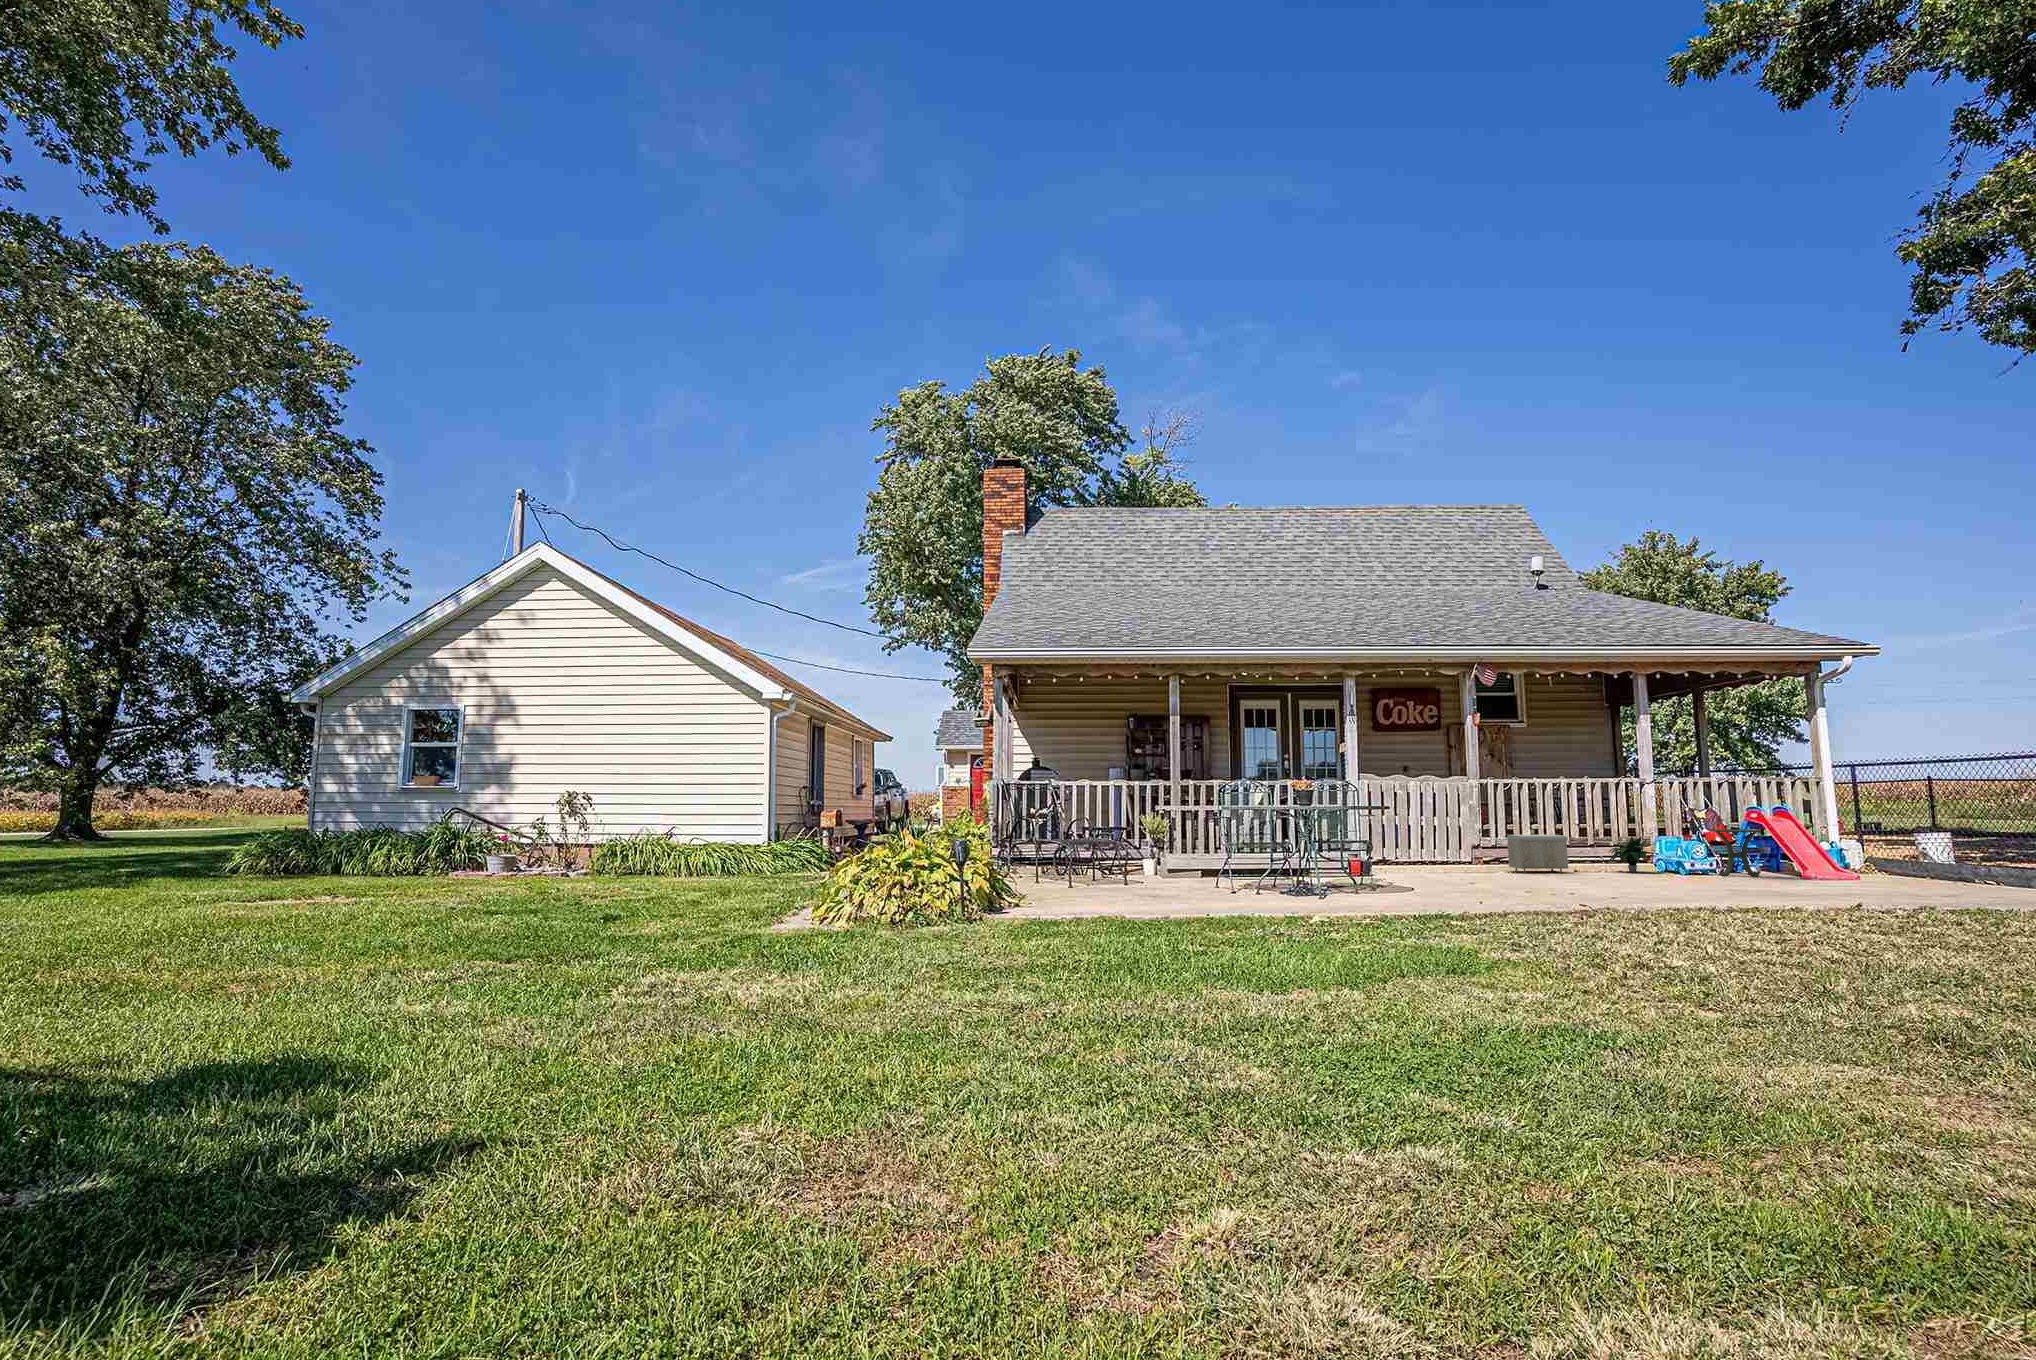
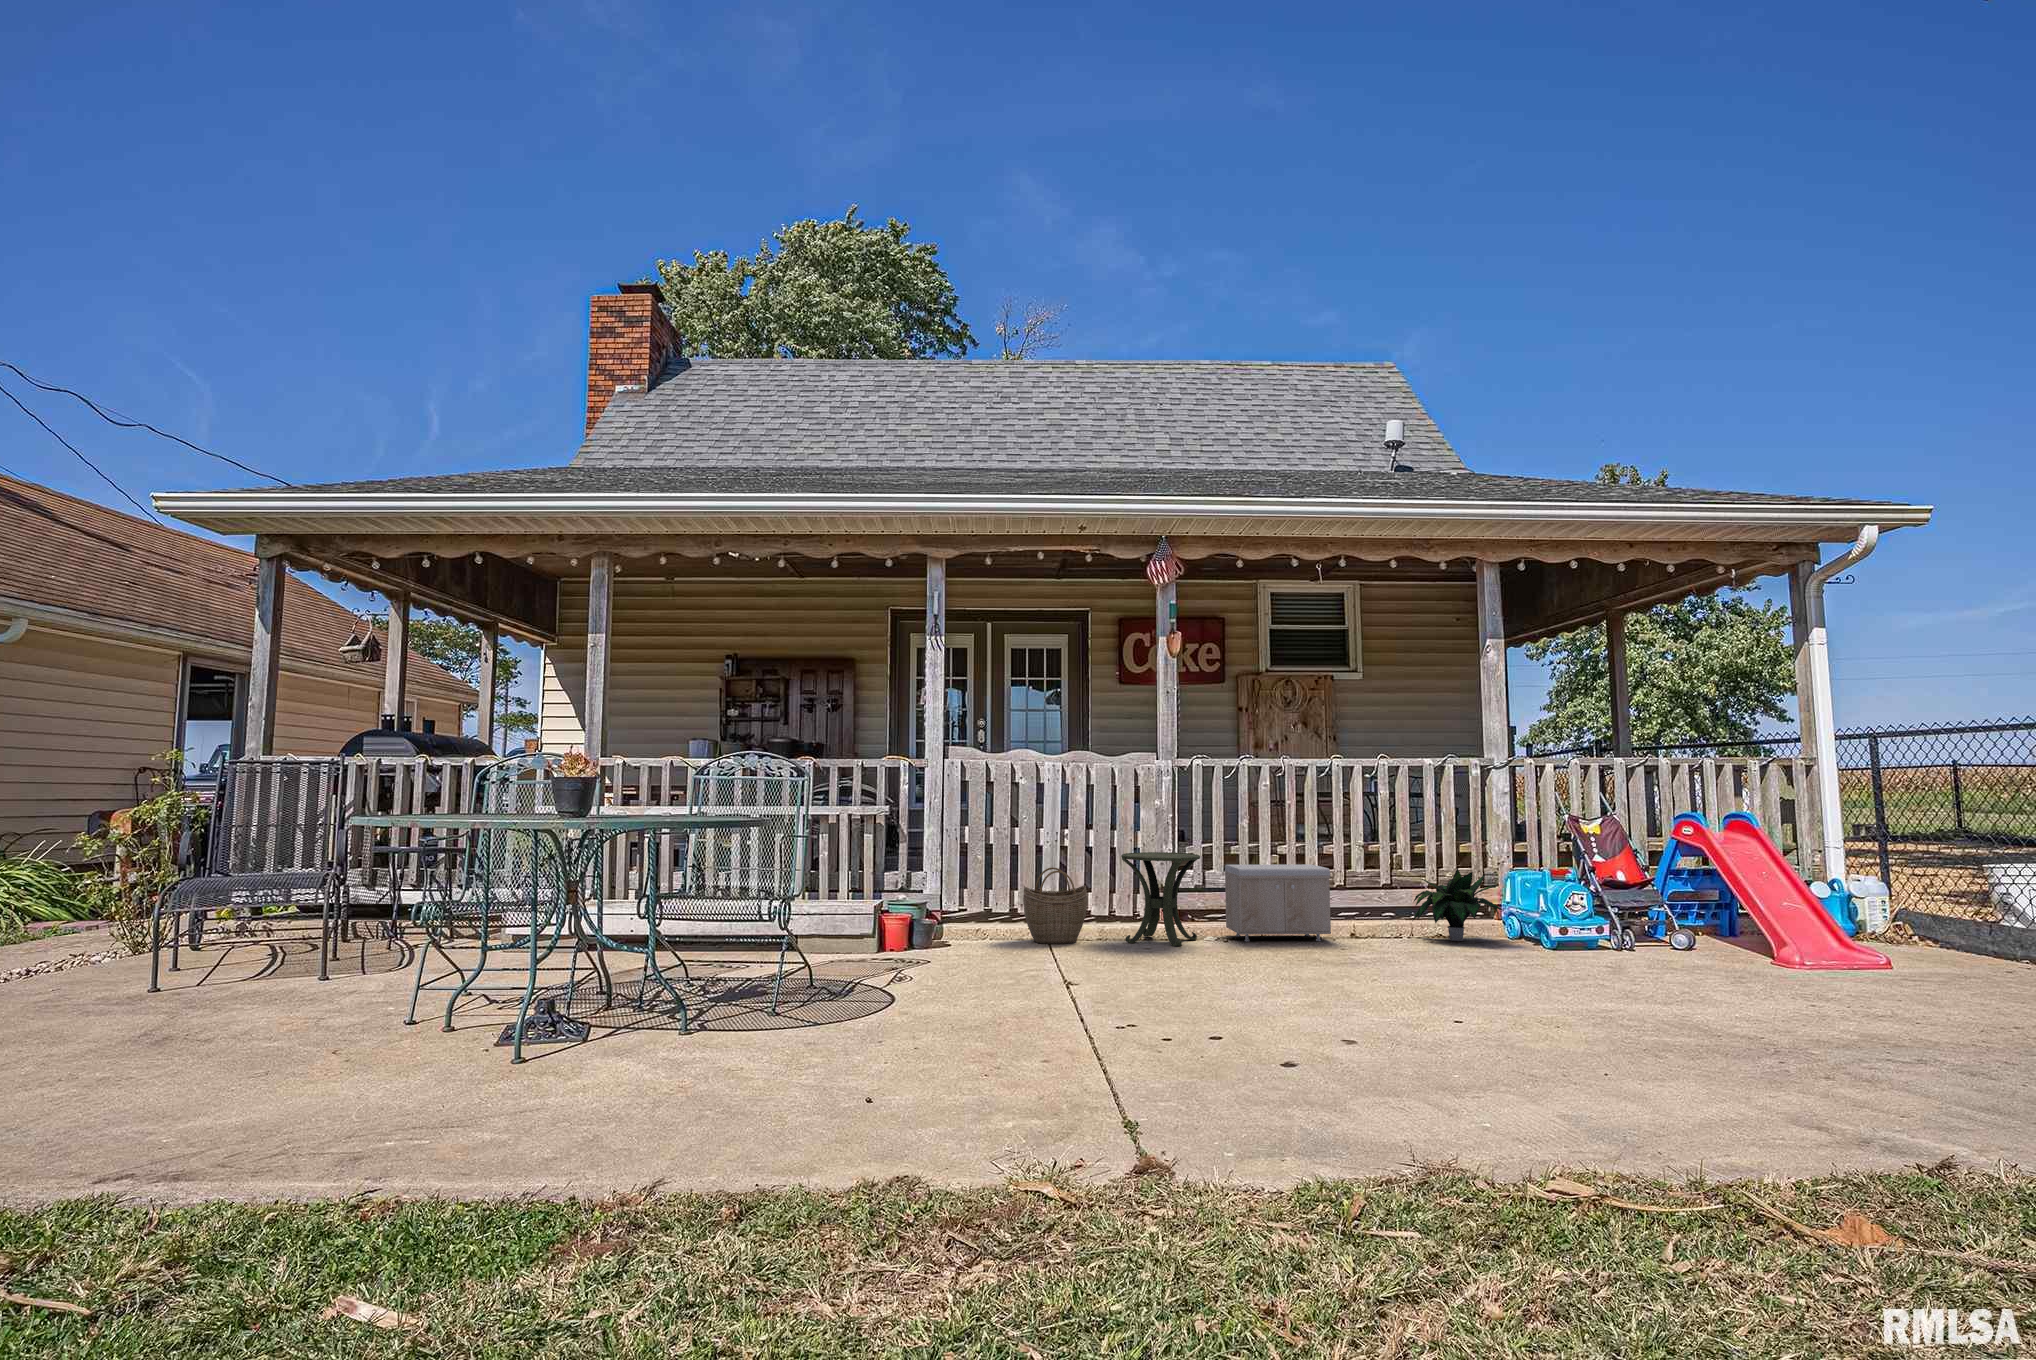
side table: present [1710,829,1761,877] -> present [1121,852,1200,946]
woven basket: none [1409,836,1443,873] -> present [1023,867,1087,944]

